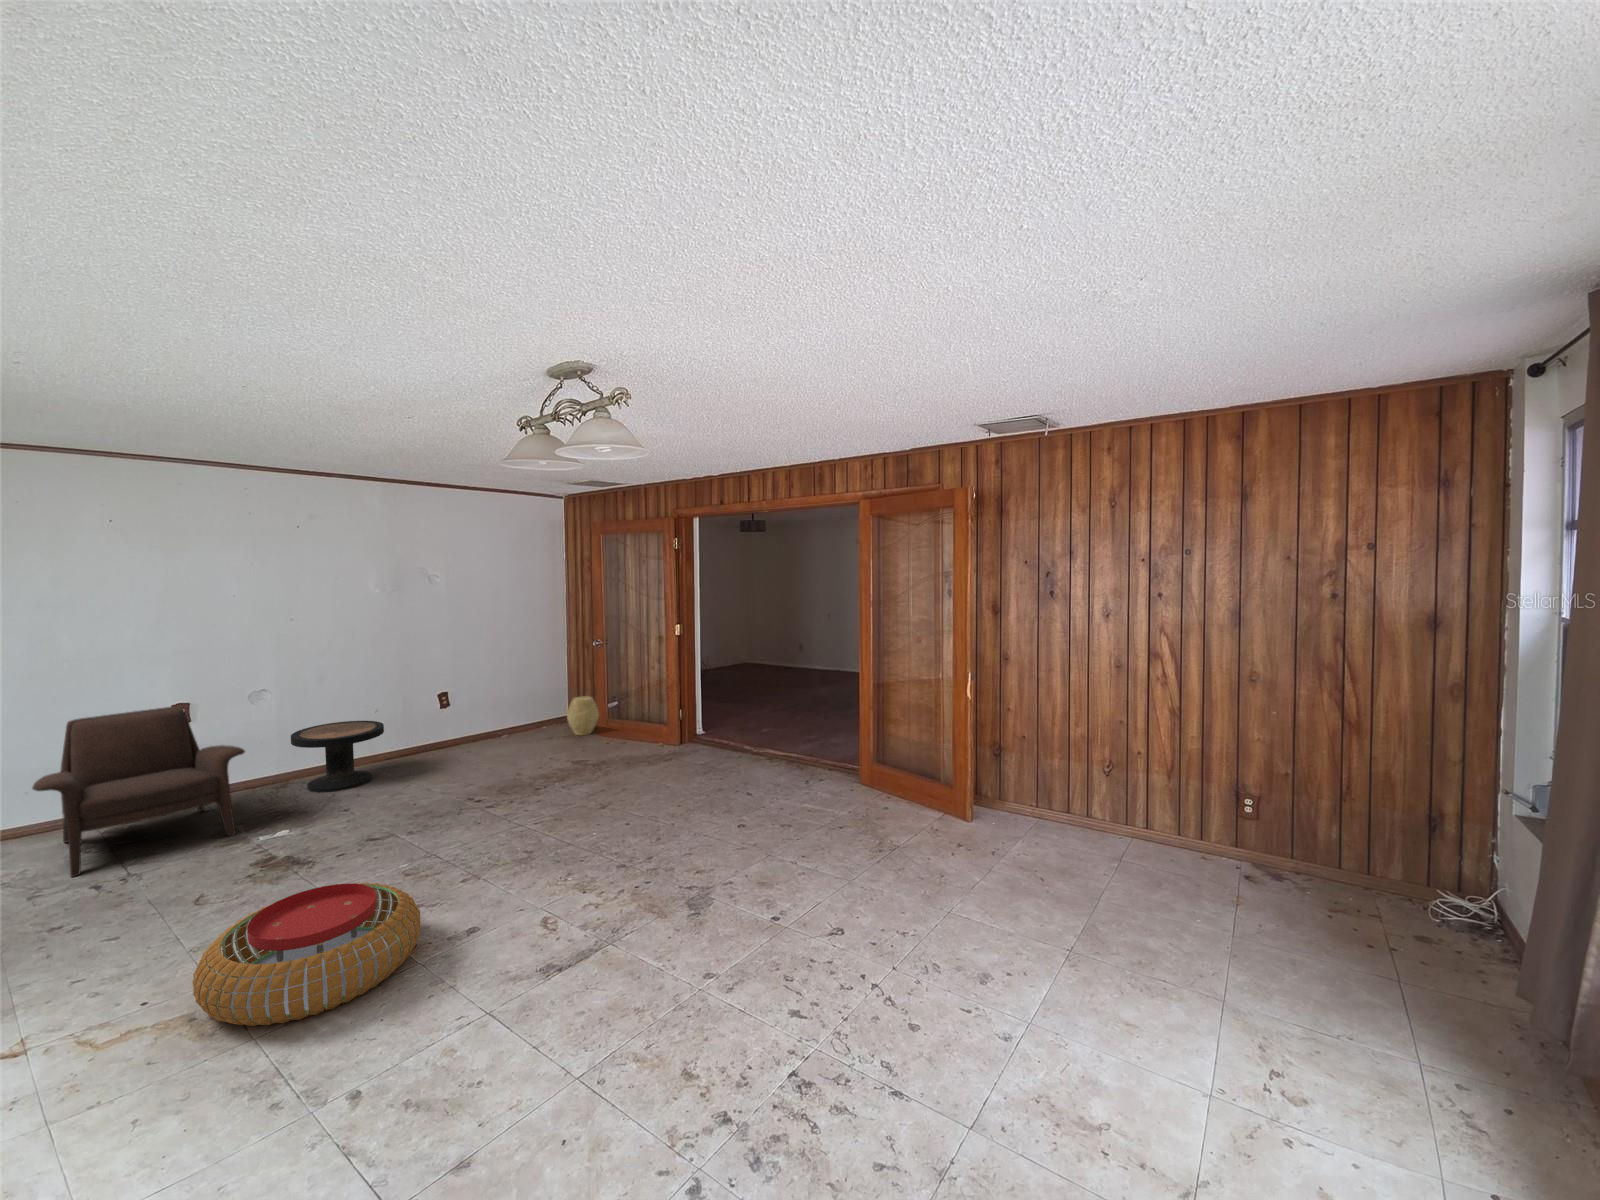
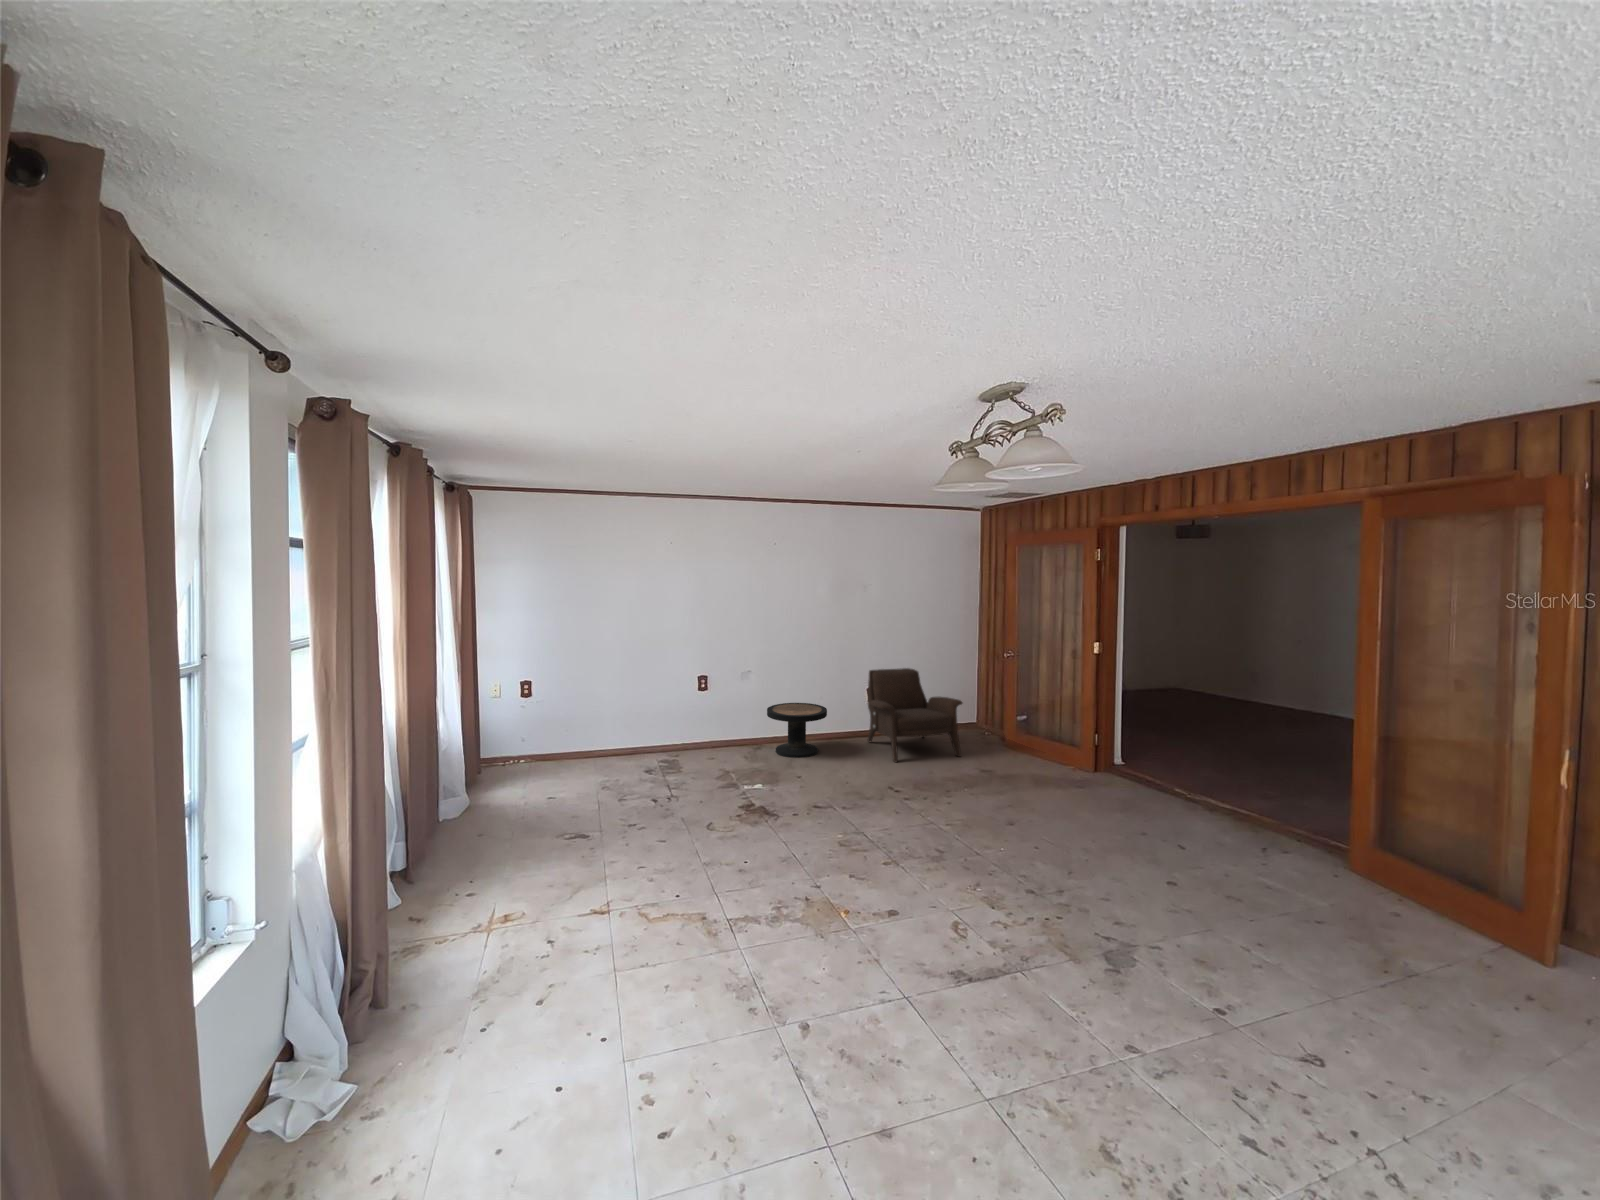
woven basket: present [567,696,599,735] -> none [972,706,1002,744]
armchair: present [32,707,245,877] -> present [868,668,962,763]
pouf: present [193,883,421,1026] -> none [708,839,853,944]

